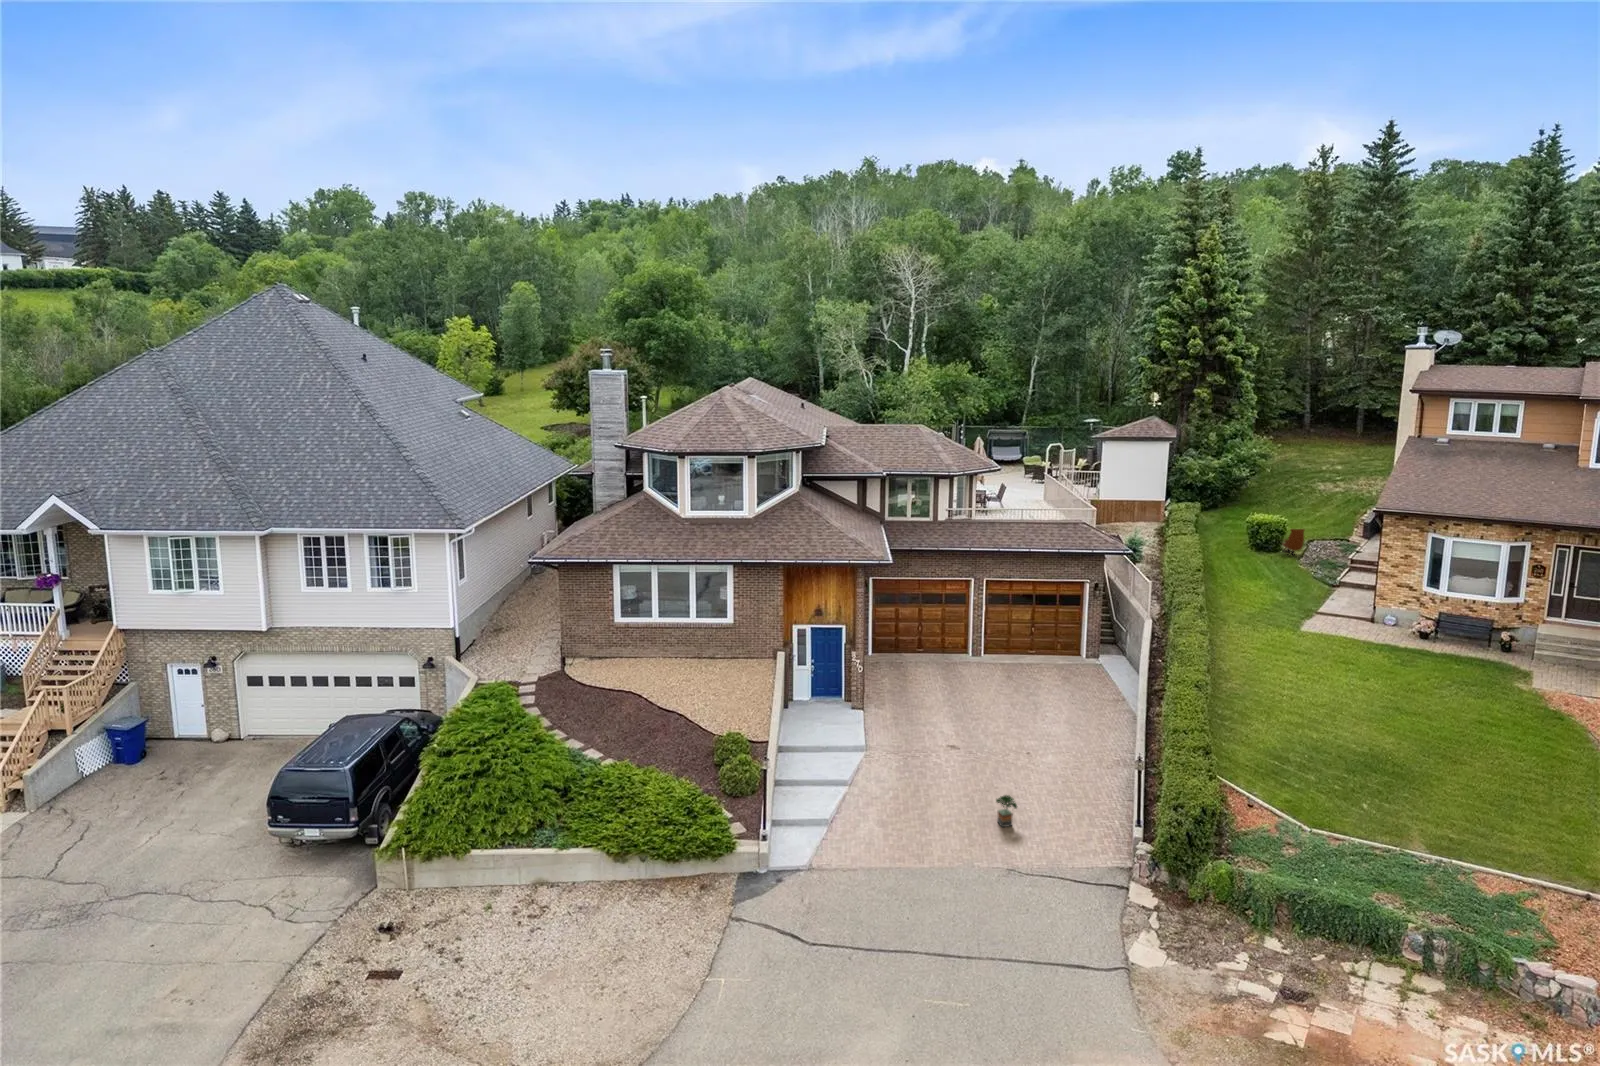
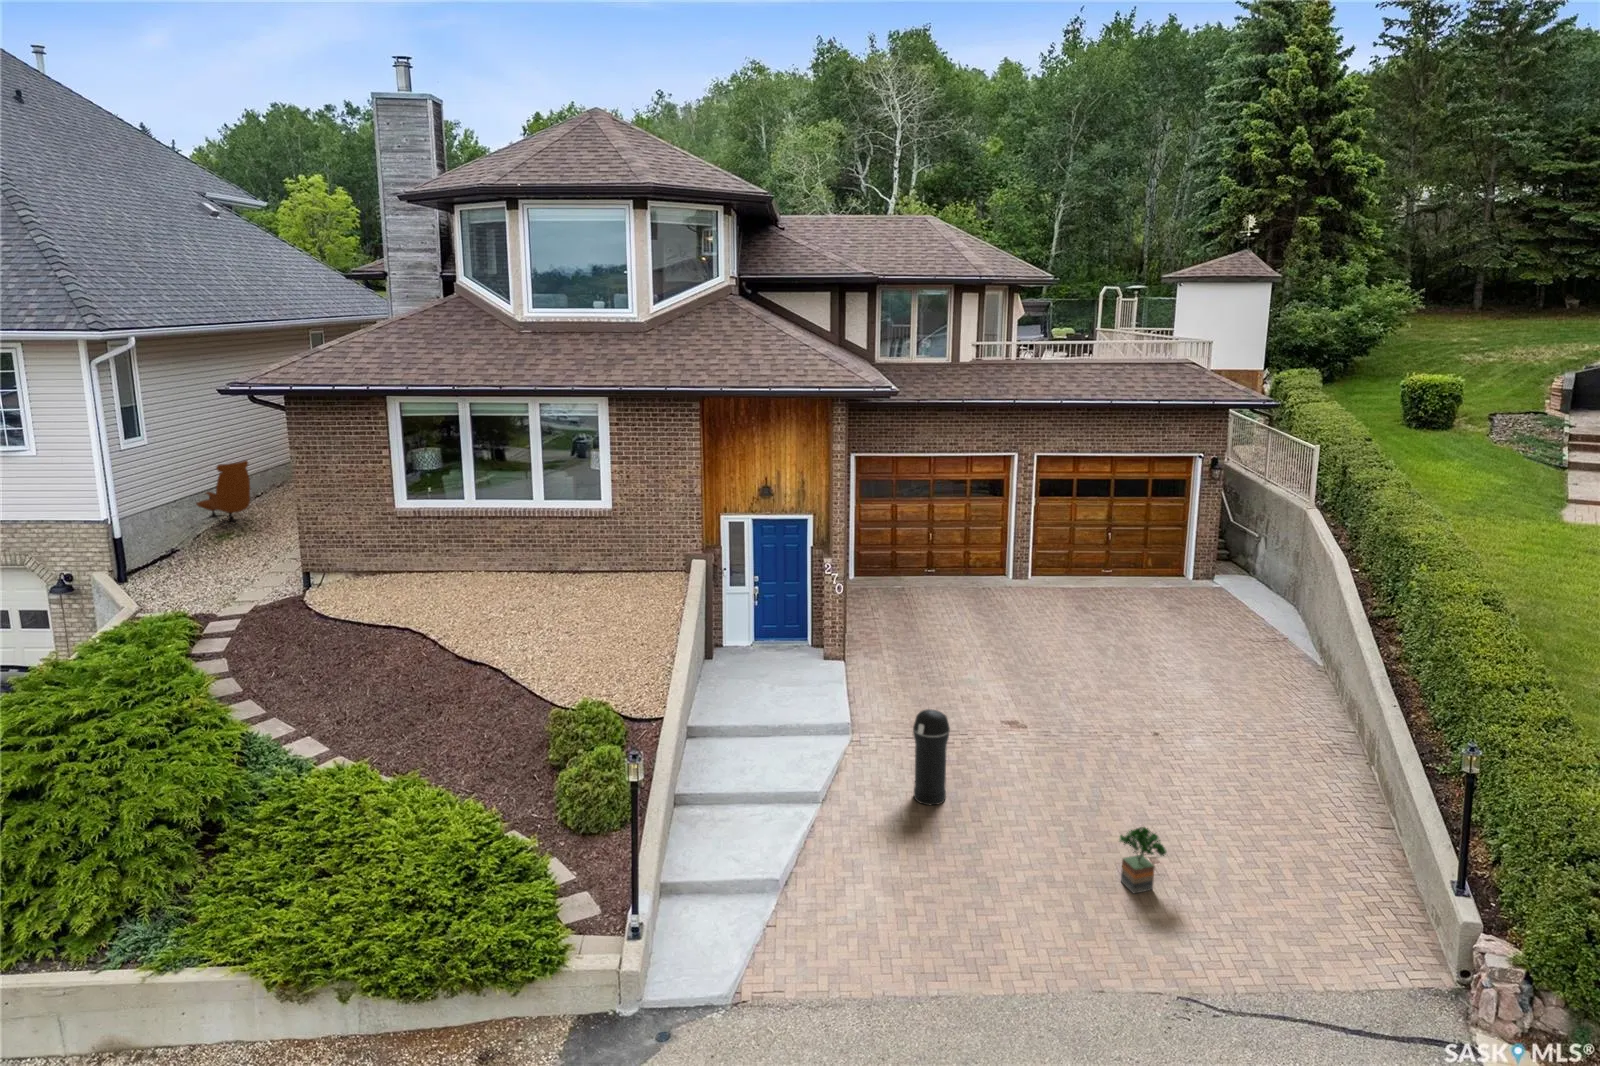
lounge chair: present [1282,529,1305,555] -> present [196,460,252,527]
trash can: none [898,737,917,787] -> present [913,709,950,805]

